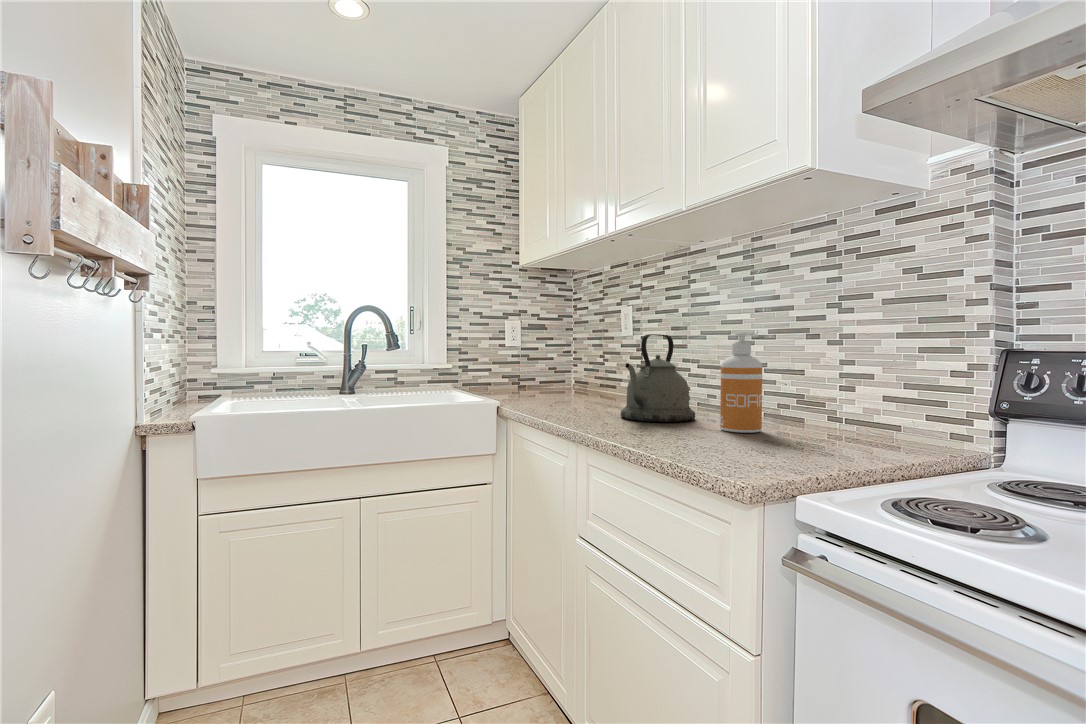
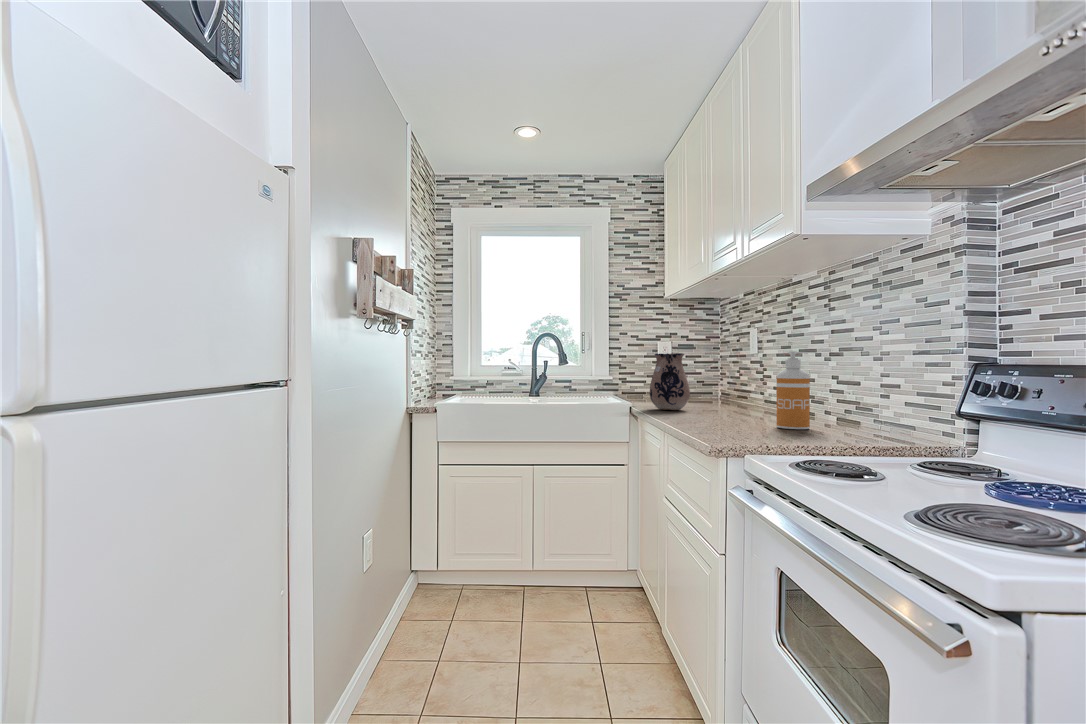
kettle: present [621,334,695,422] -> none [707,353,775,421]
ceramic pitcher: none [523,335,574,408] -> present [650,353,690,410]

